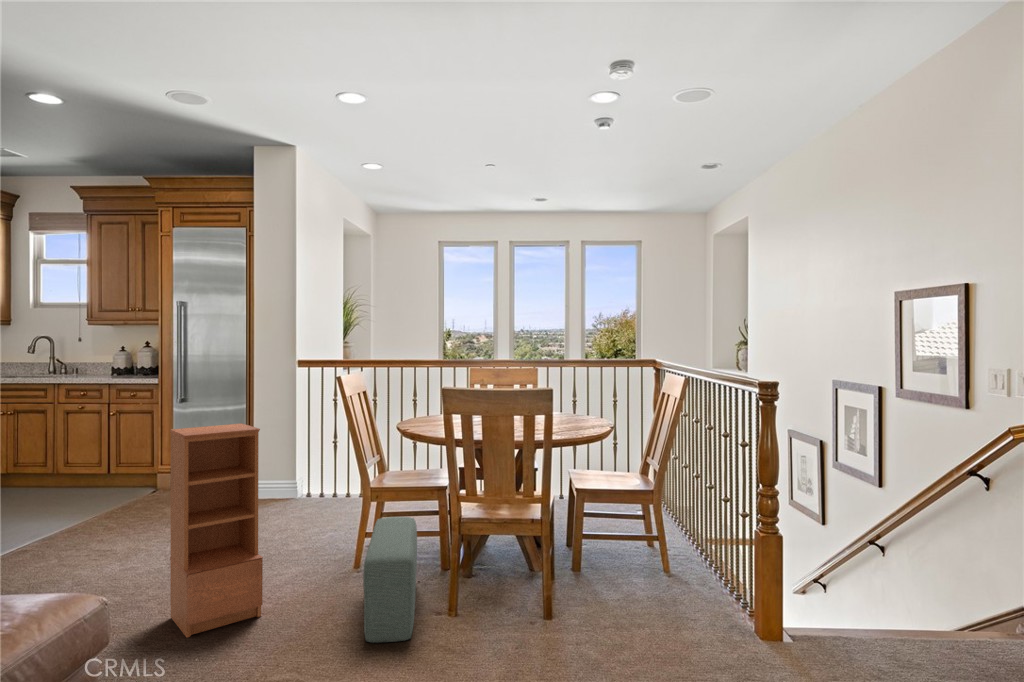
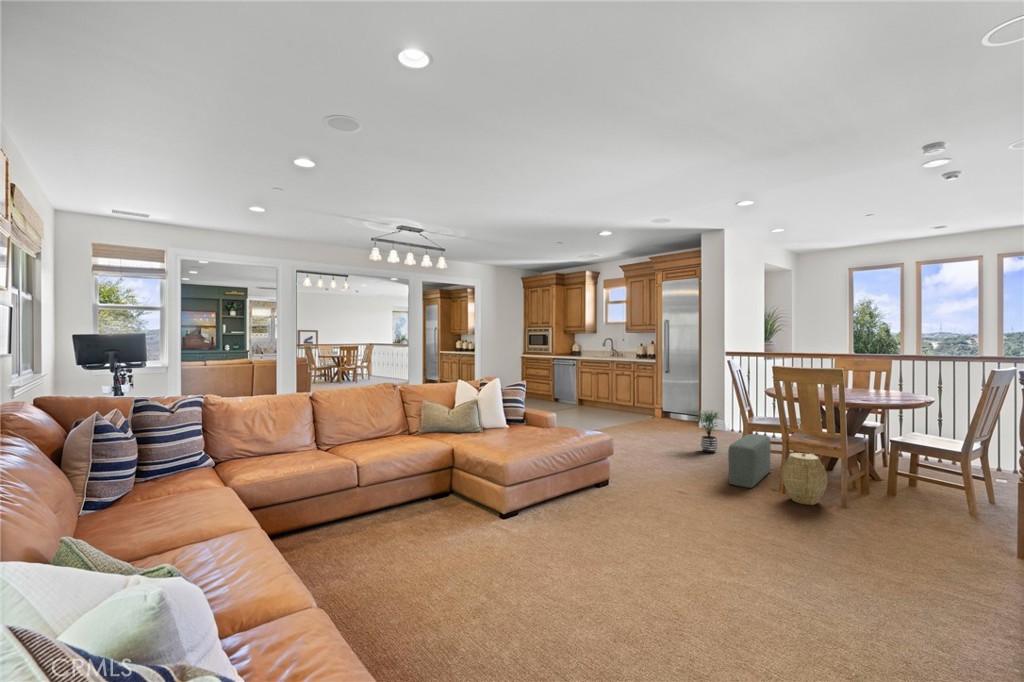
bookcase: present [170,423,263,638] -> none [649,379,687,466]
potted plant: none [256,474,320,563] -> present [694,411,719,453]
woven basket: none [469,549,542,651] -> present [782,453,828,505]

